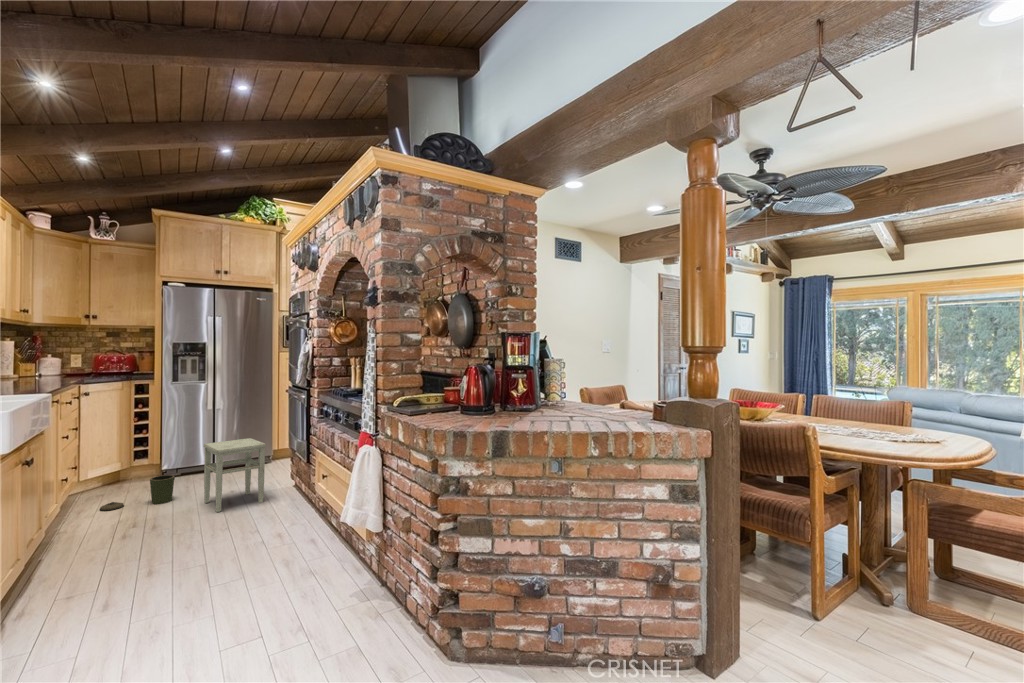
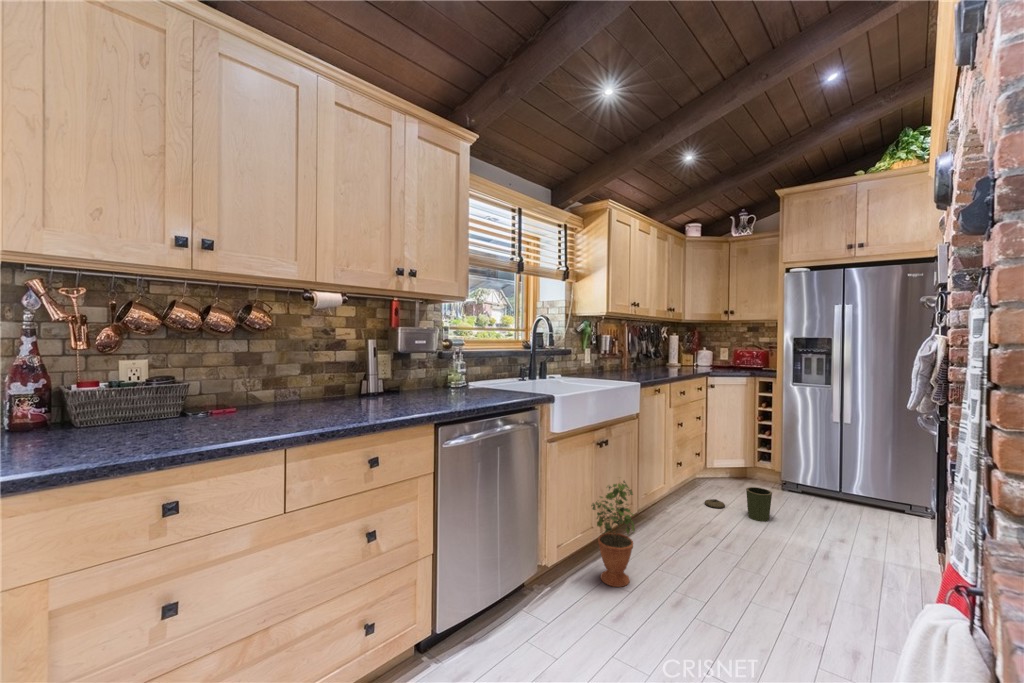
stool: present [204,438,266,512] -> none [796,466,878,579]
potted plant: none [41,484,100,595] -> present [591,481,635,587]

